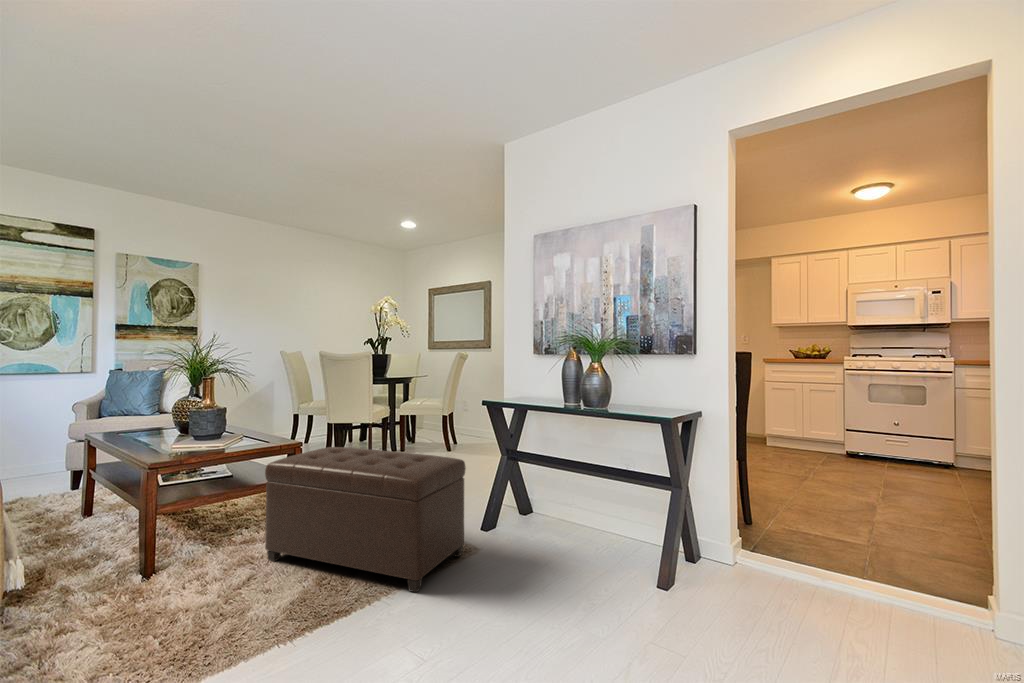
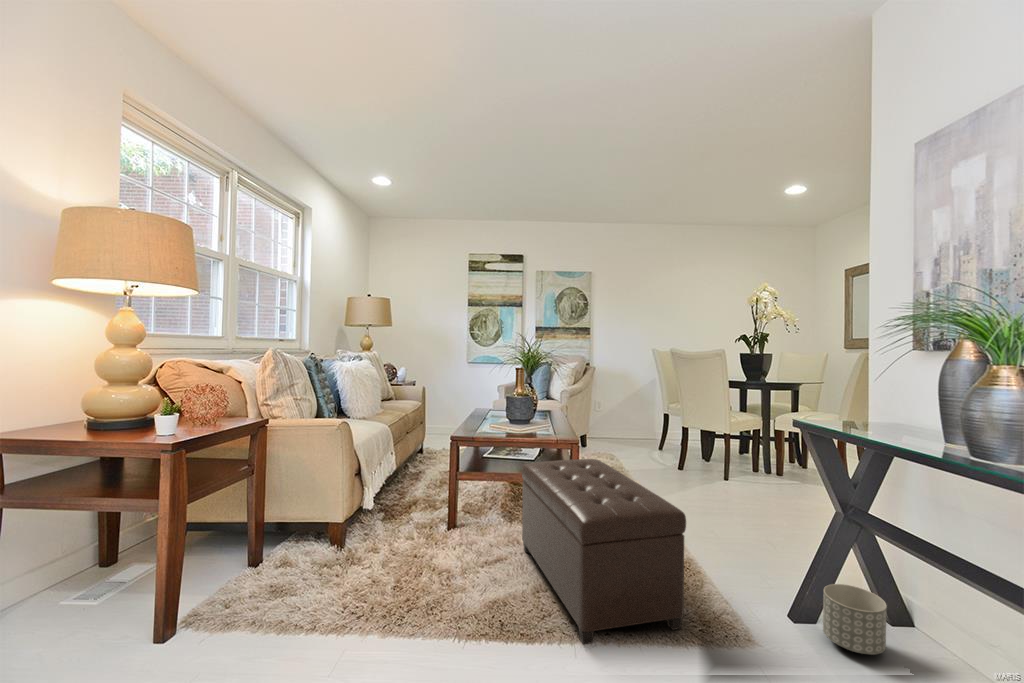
planter: none [527,487,560,526] -> present [823,584,887,655]

